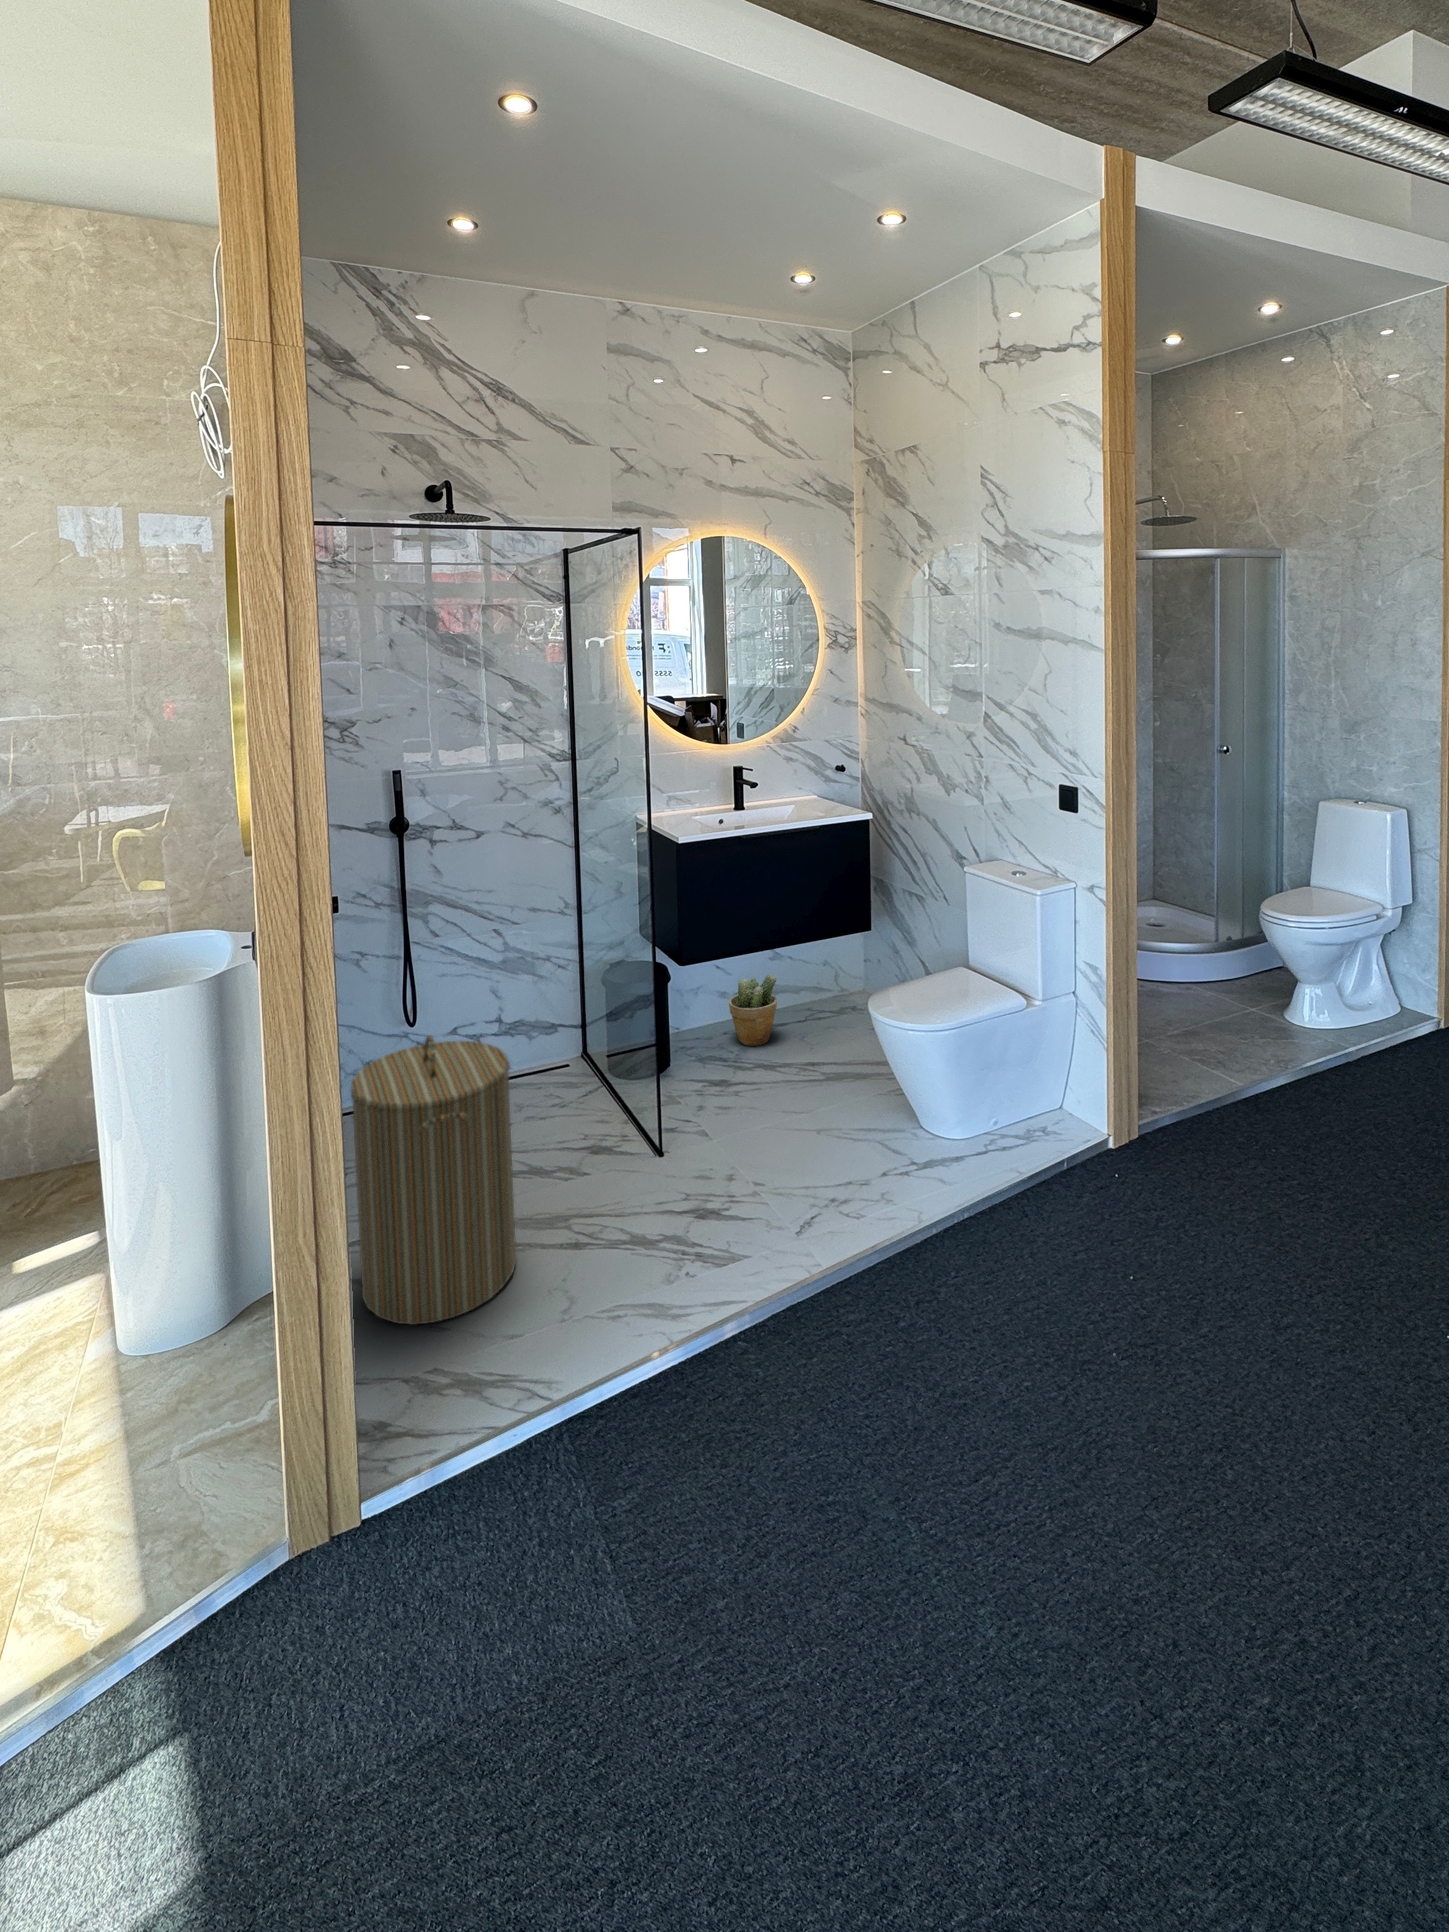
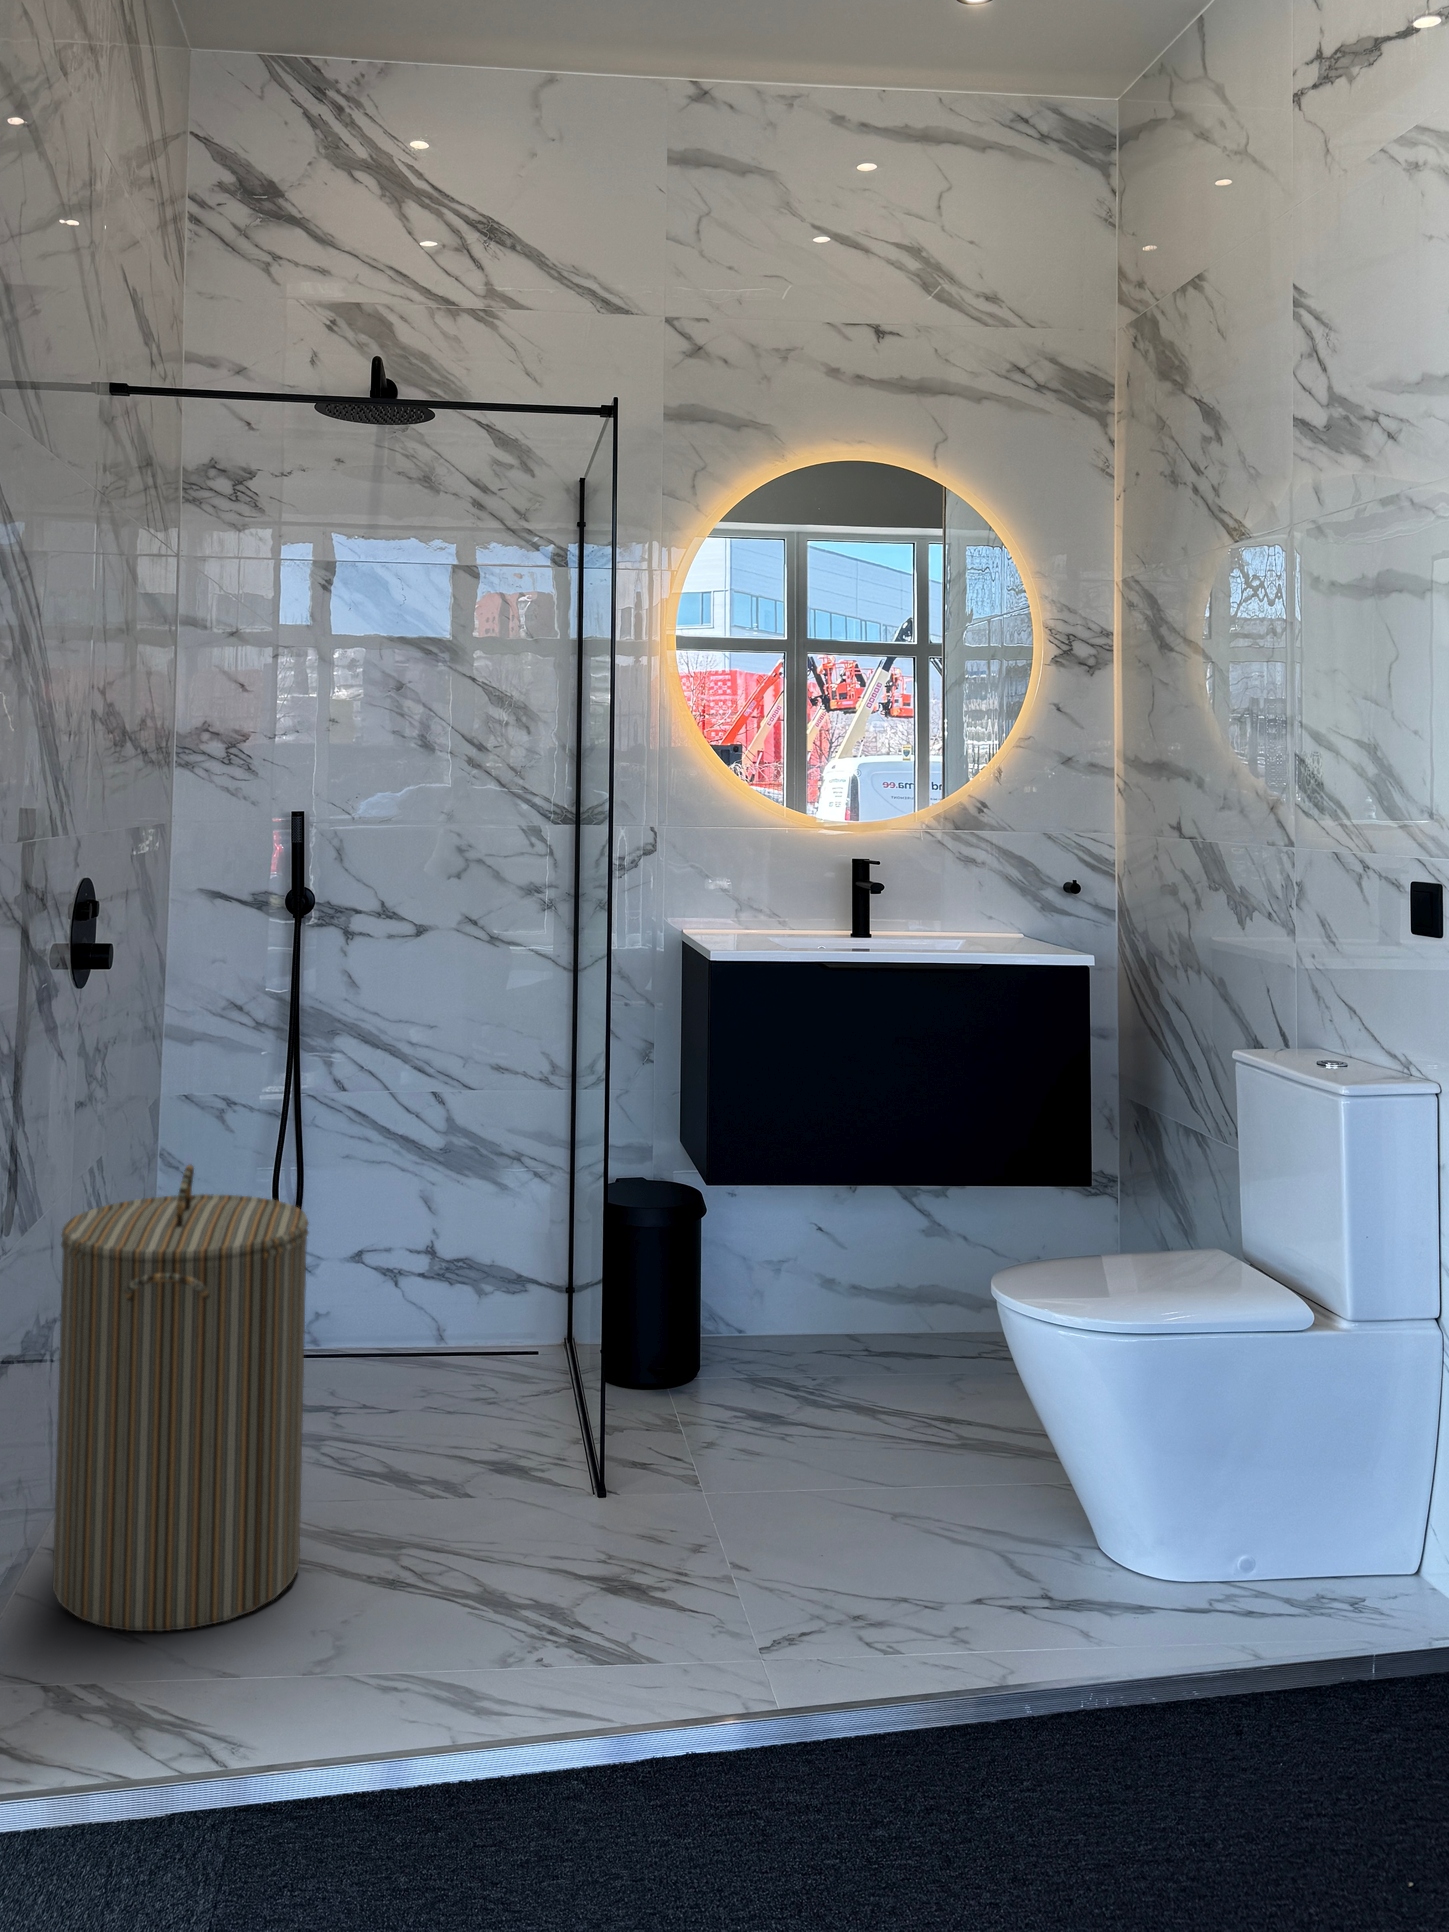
potted plant: present [729,974,777,1046] -> none [828,1243,916,1371]

